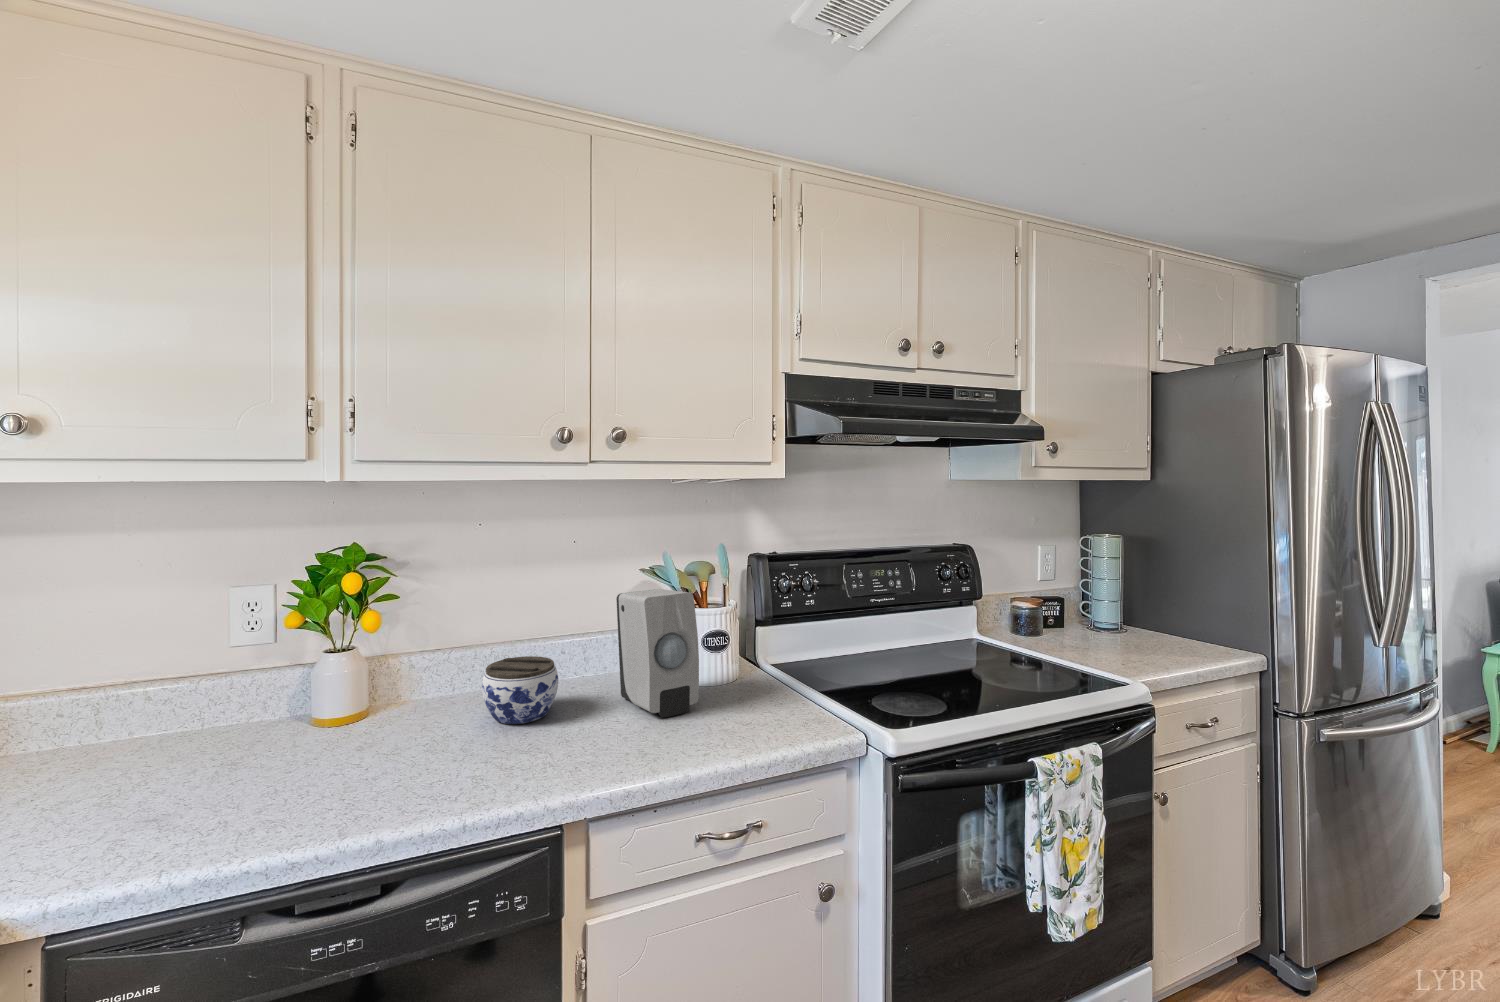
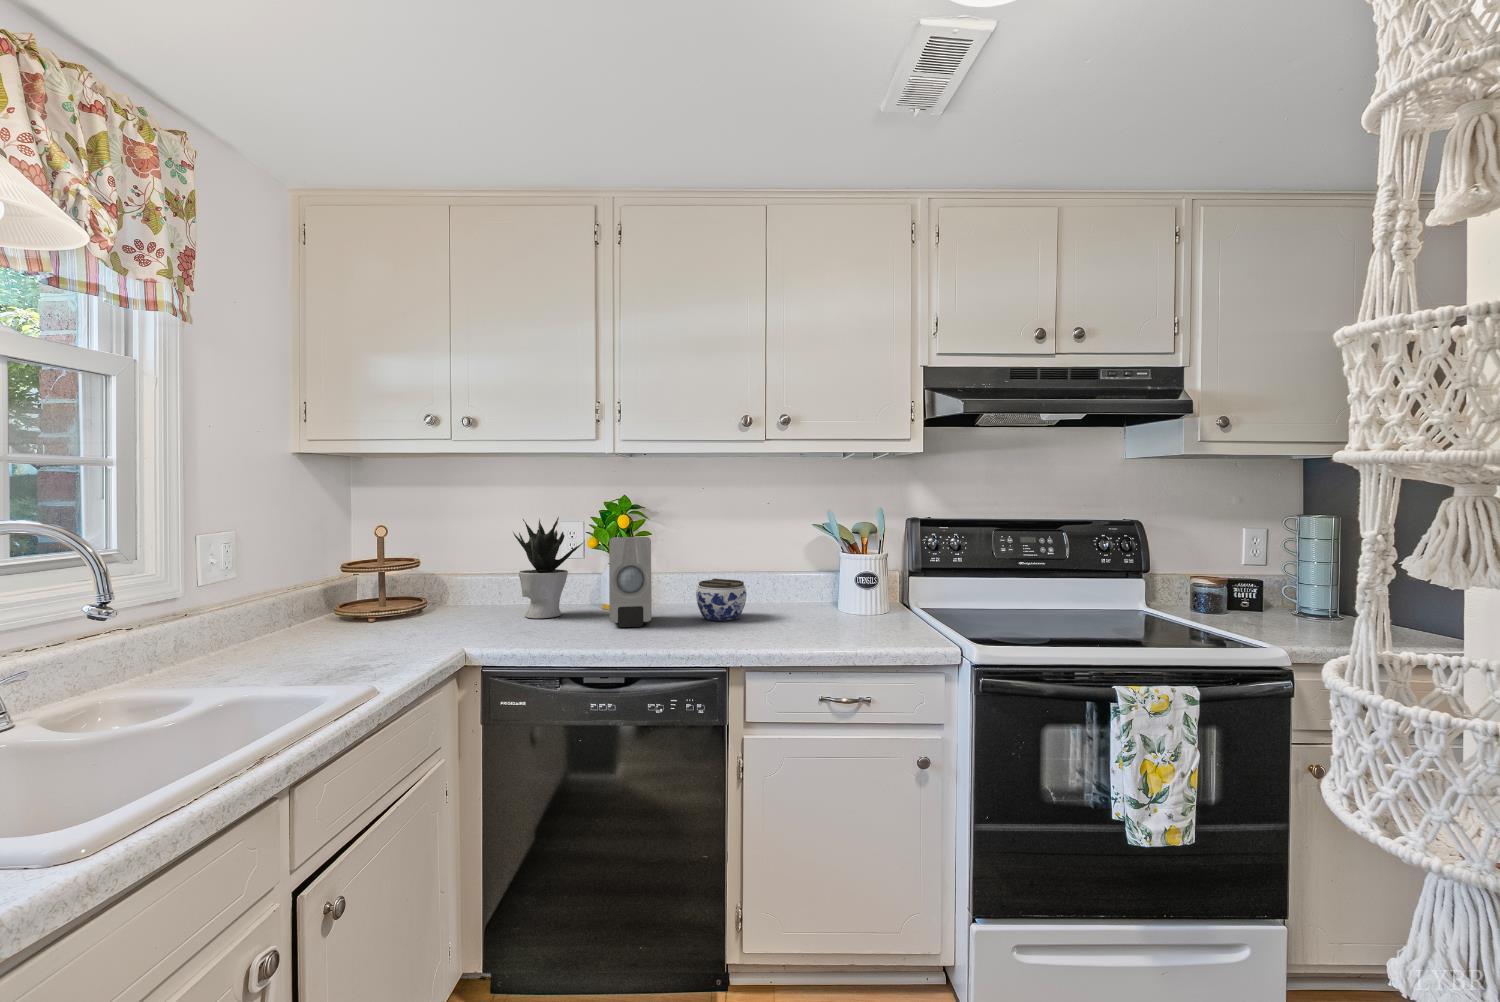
potted plant: none [128,586,282,767] -> present [514,517,583,618]
soap dispenser: present [616,589,699,717] -> present [609,537,651,627]

